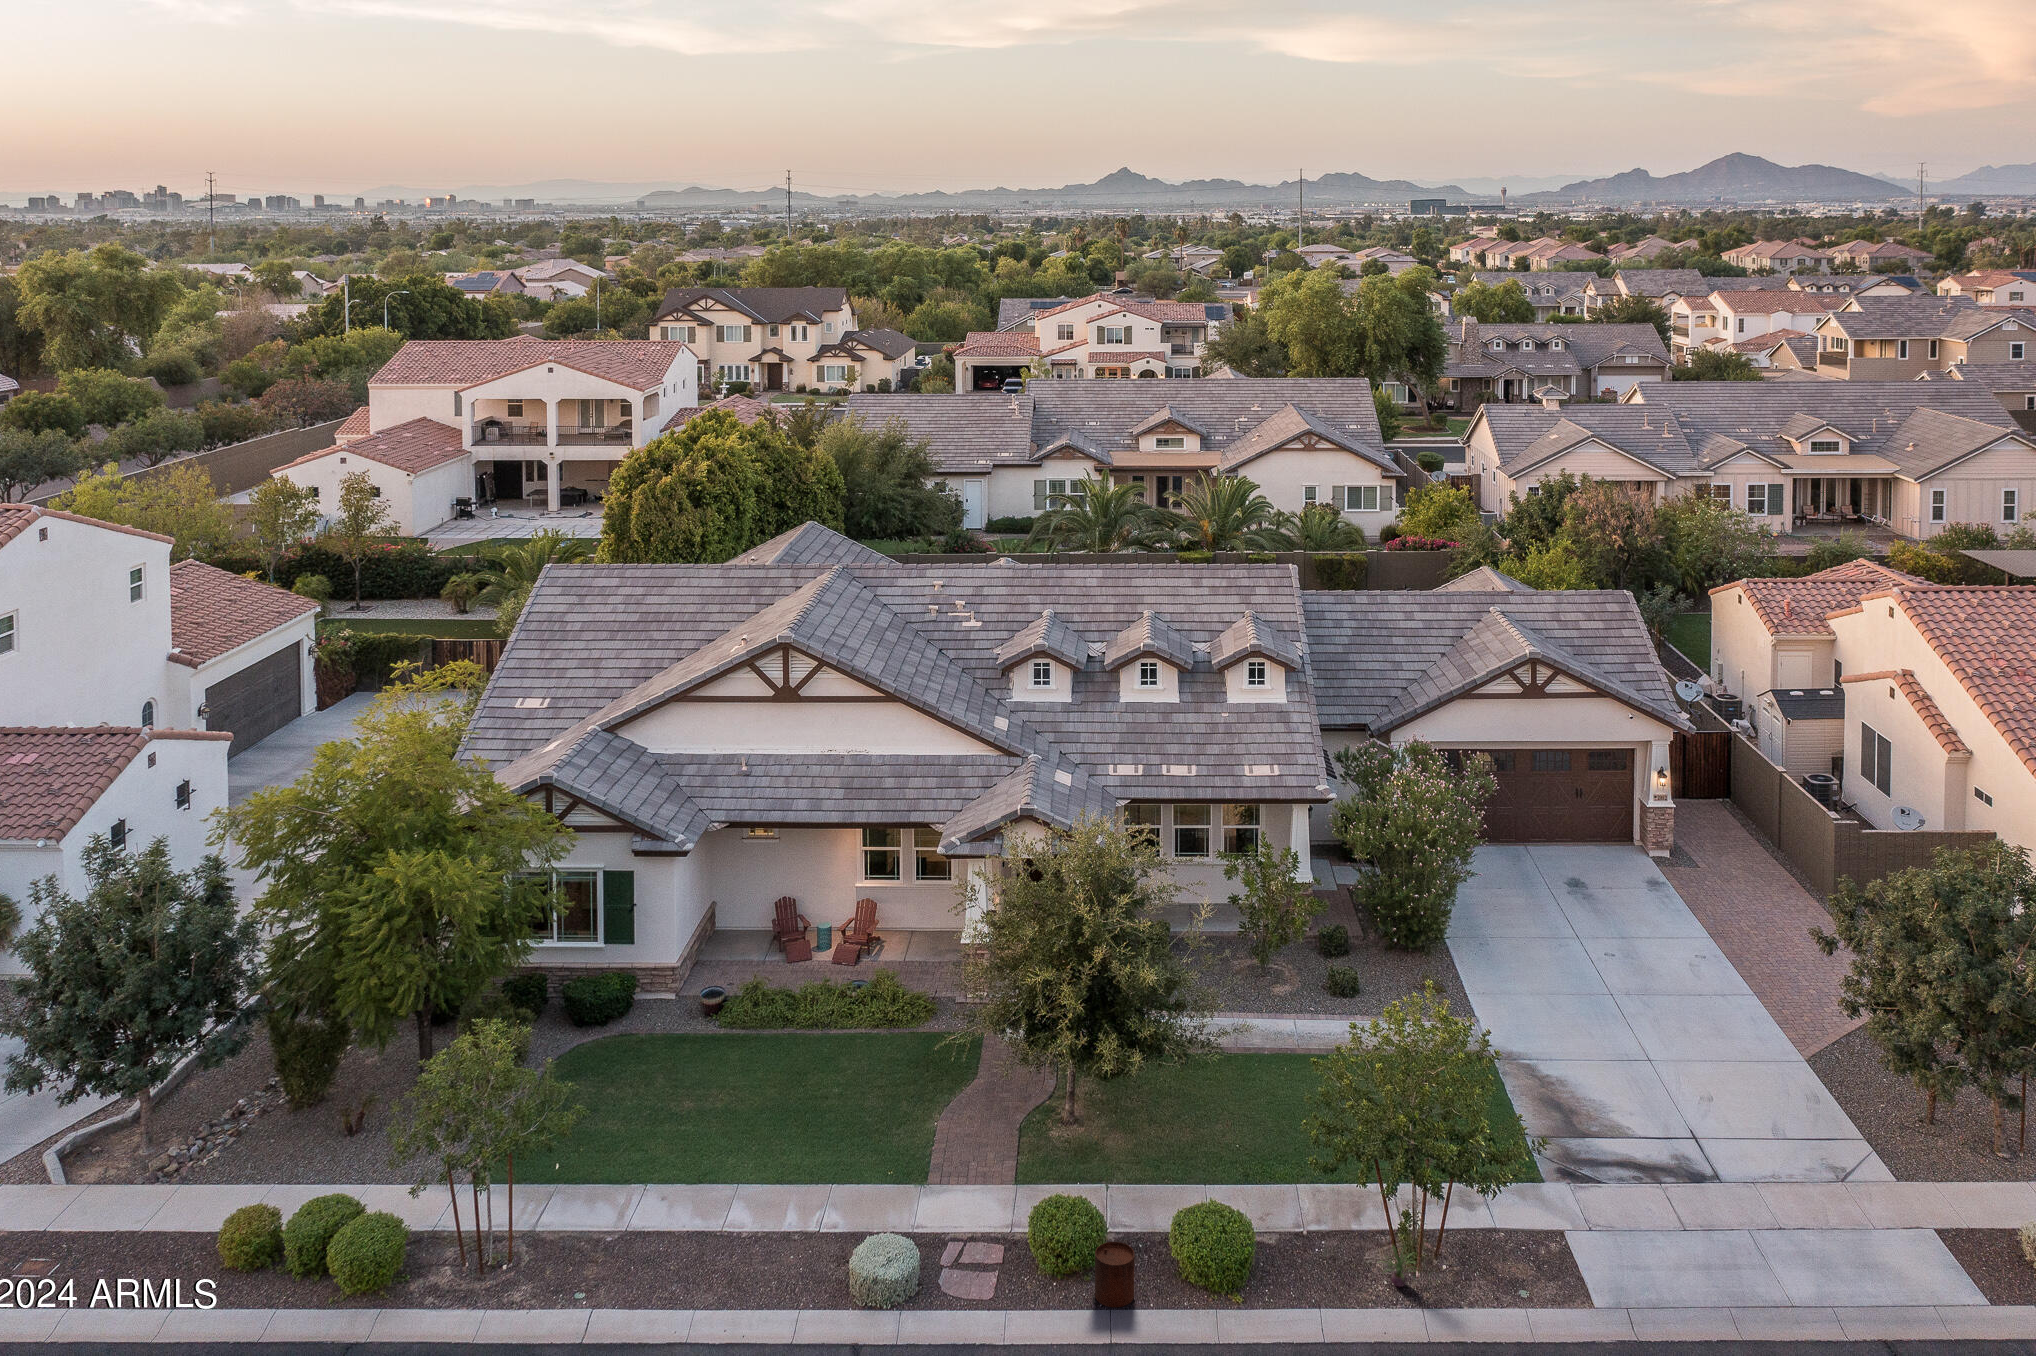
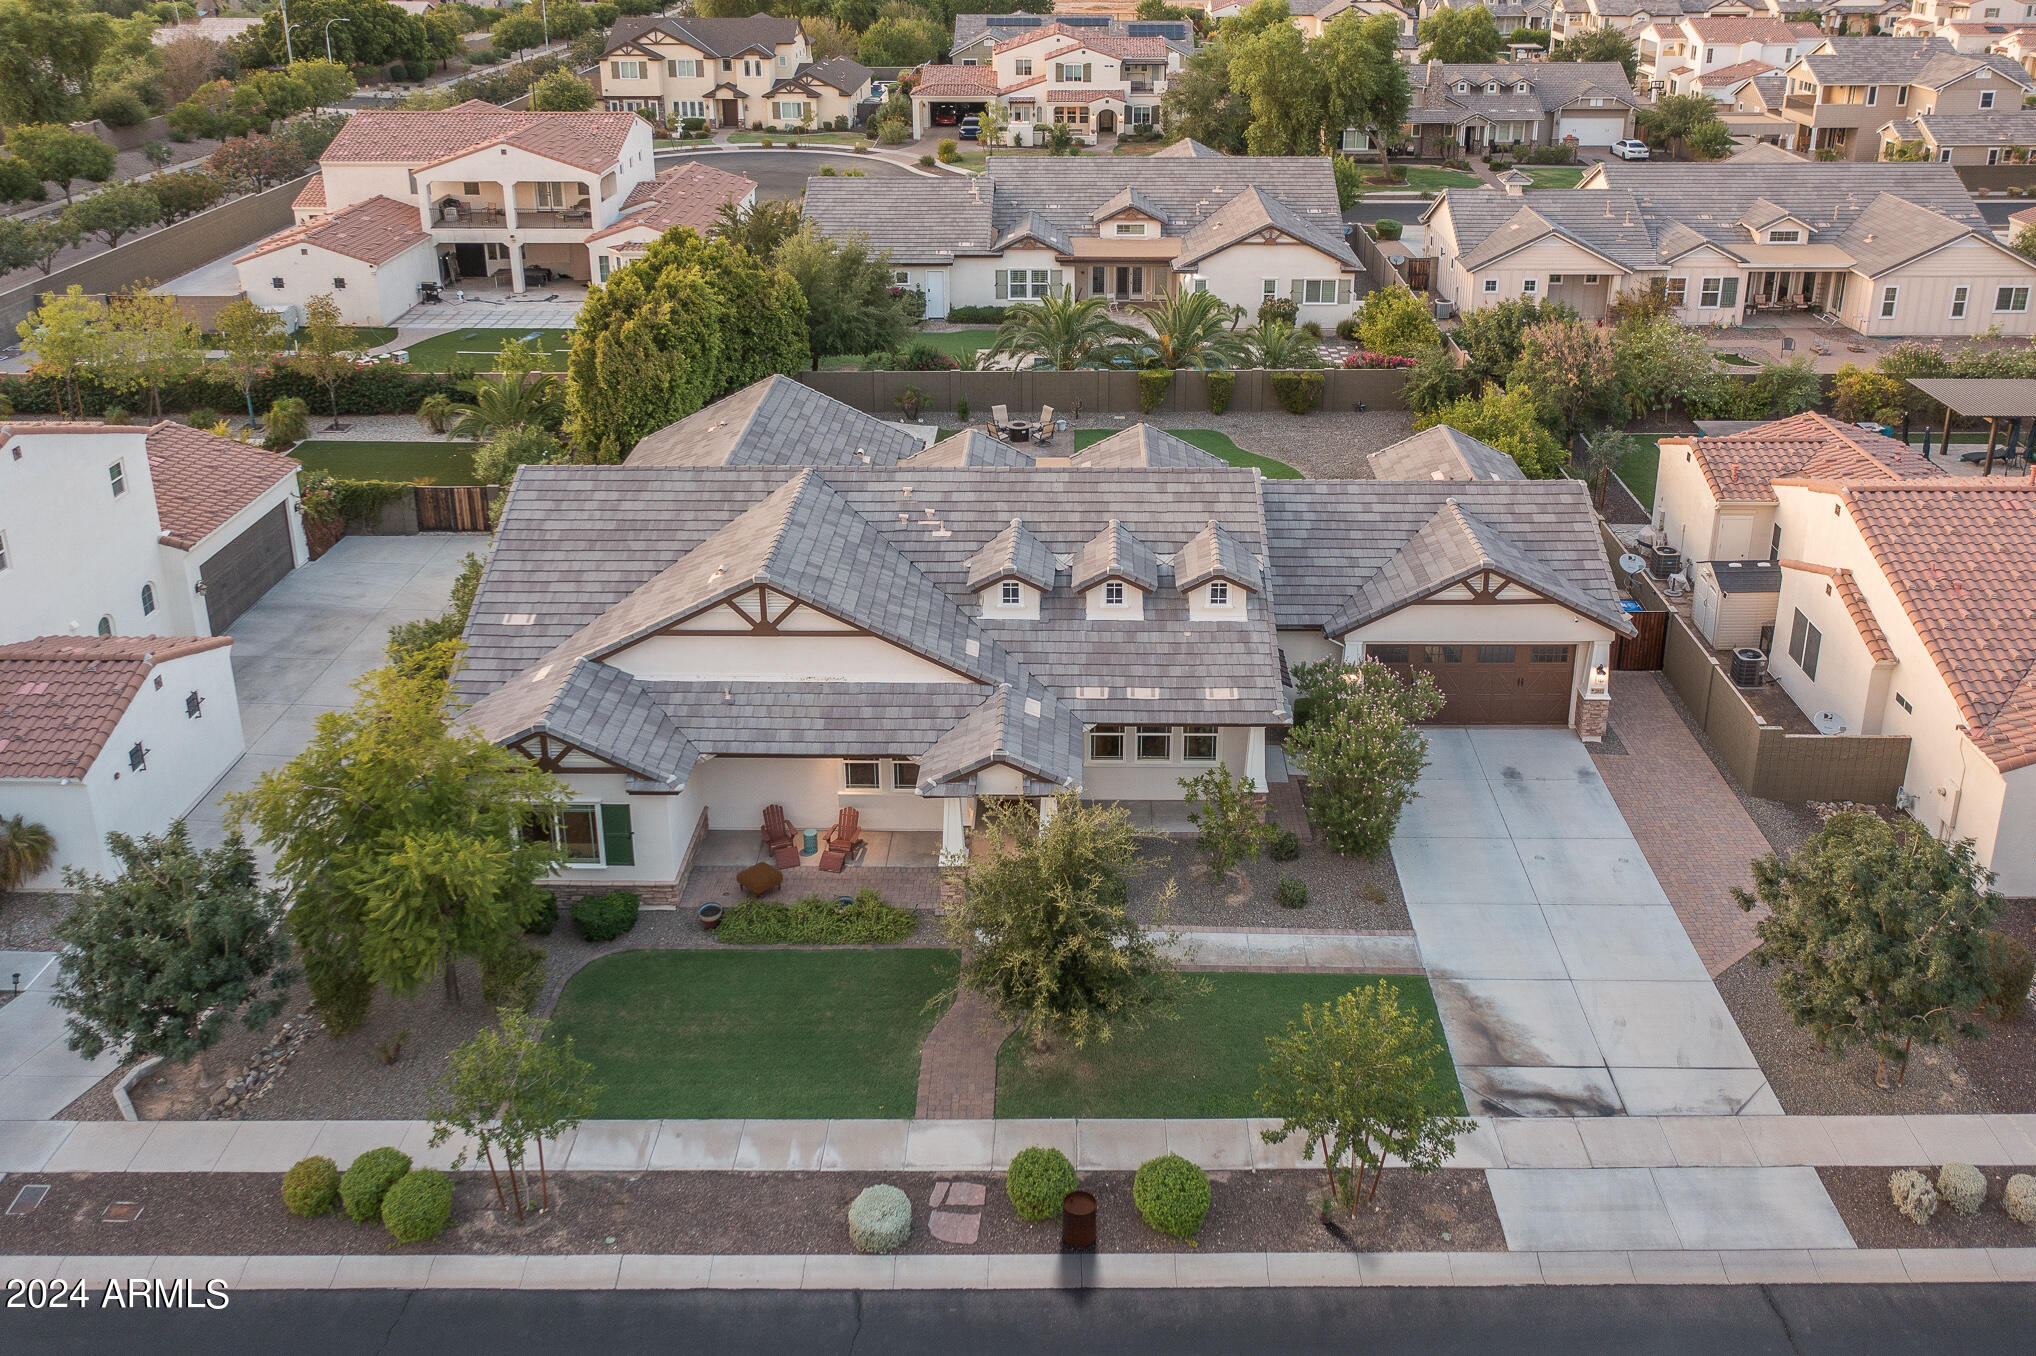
ottoman: none [743,945,793,983] -> present [736,862,783,899]

